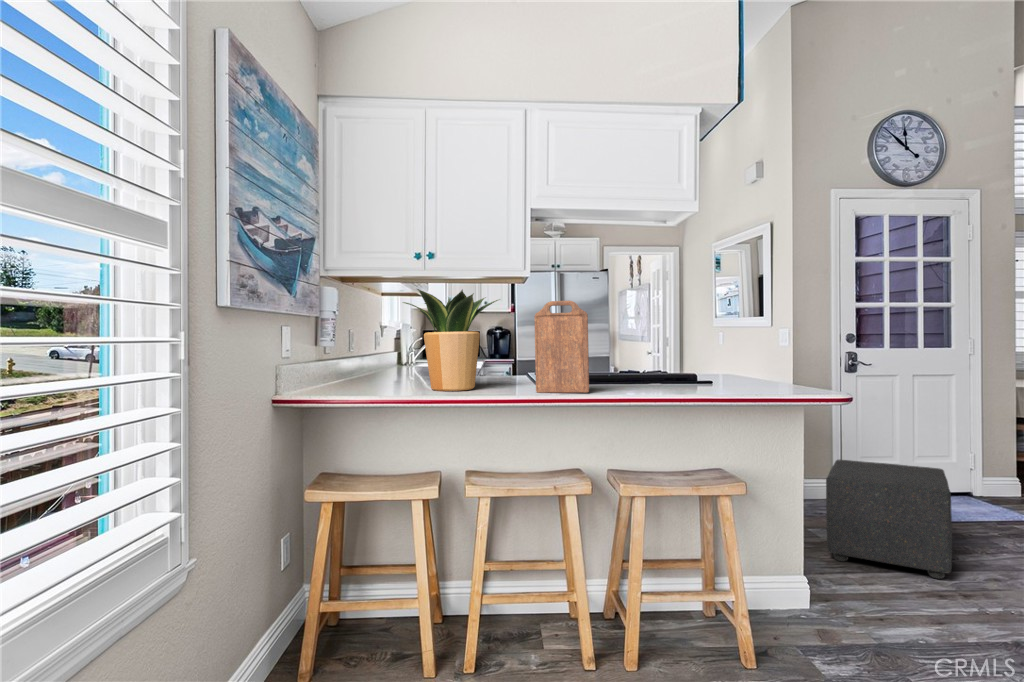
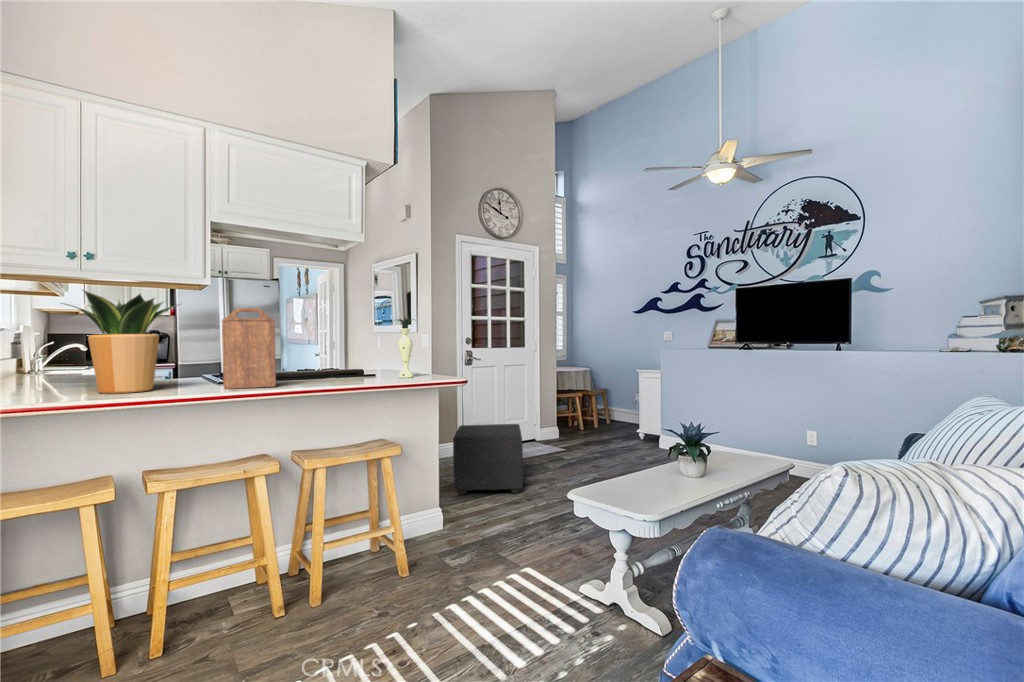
vase: none [735,304,770,389] -> present [394,318,413,378]

